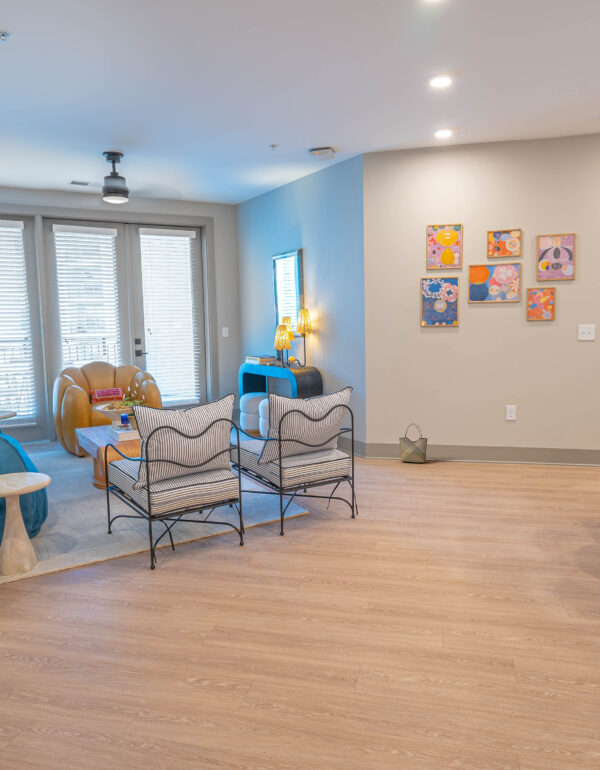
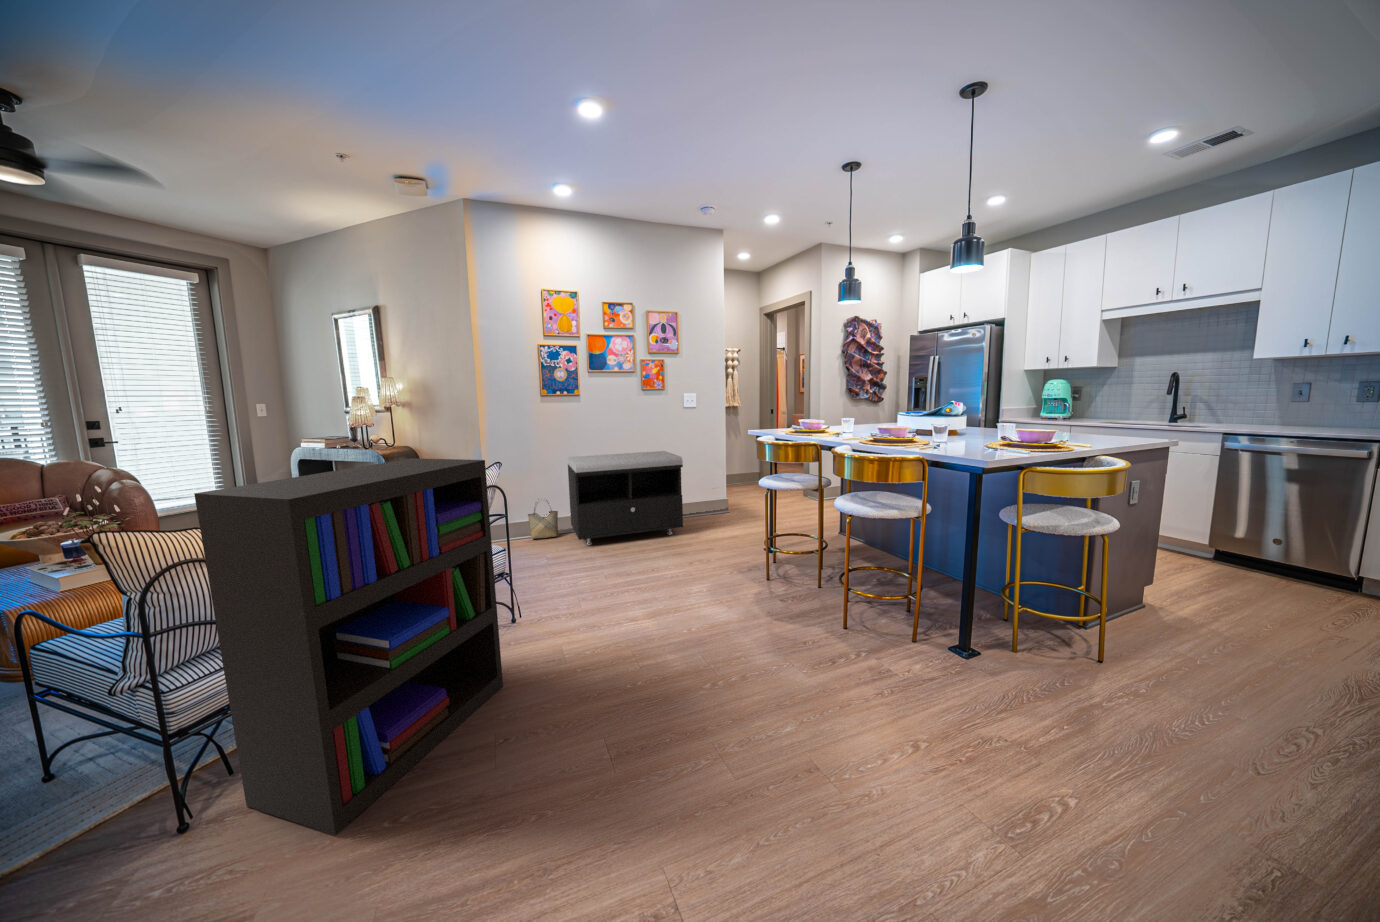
bookshelf: none [169,378,326,596] -> present [194,458,503,835]
storage bench: none [439,387,558,480] -> present [568,451,683,545]

